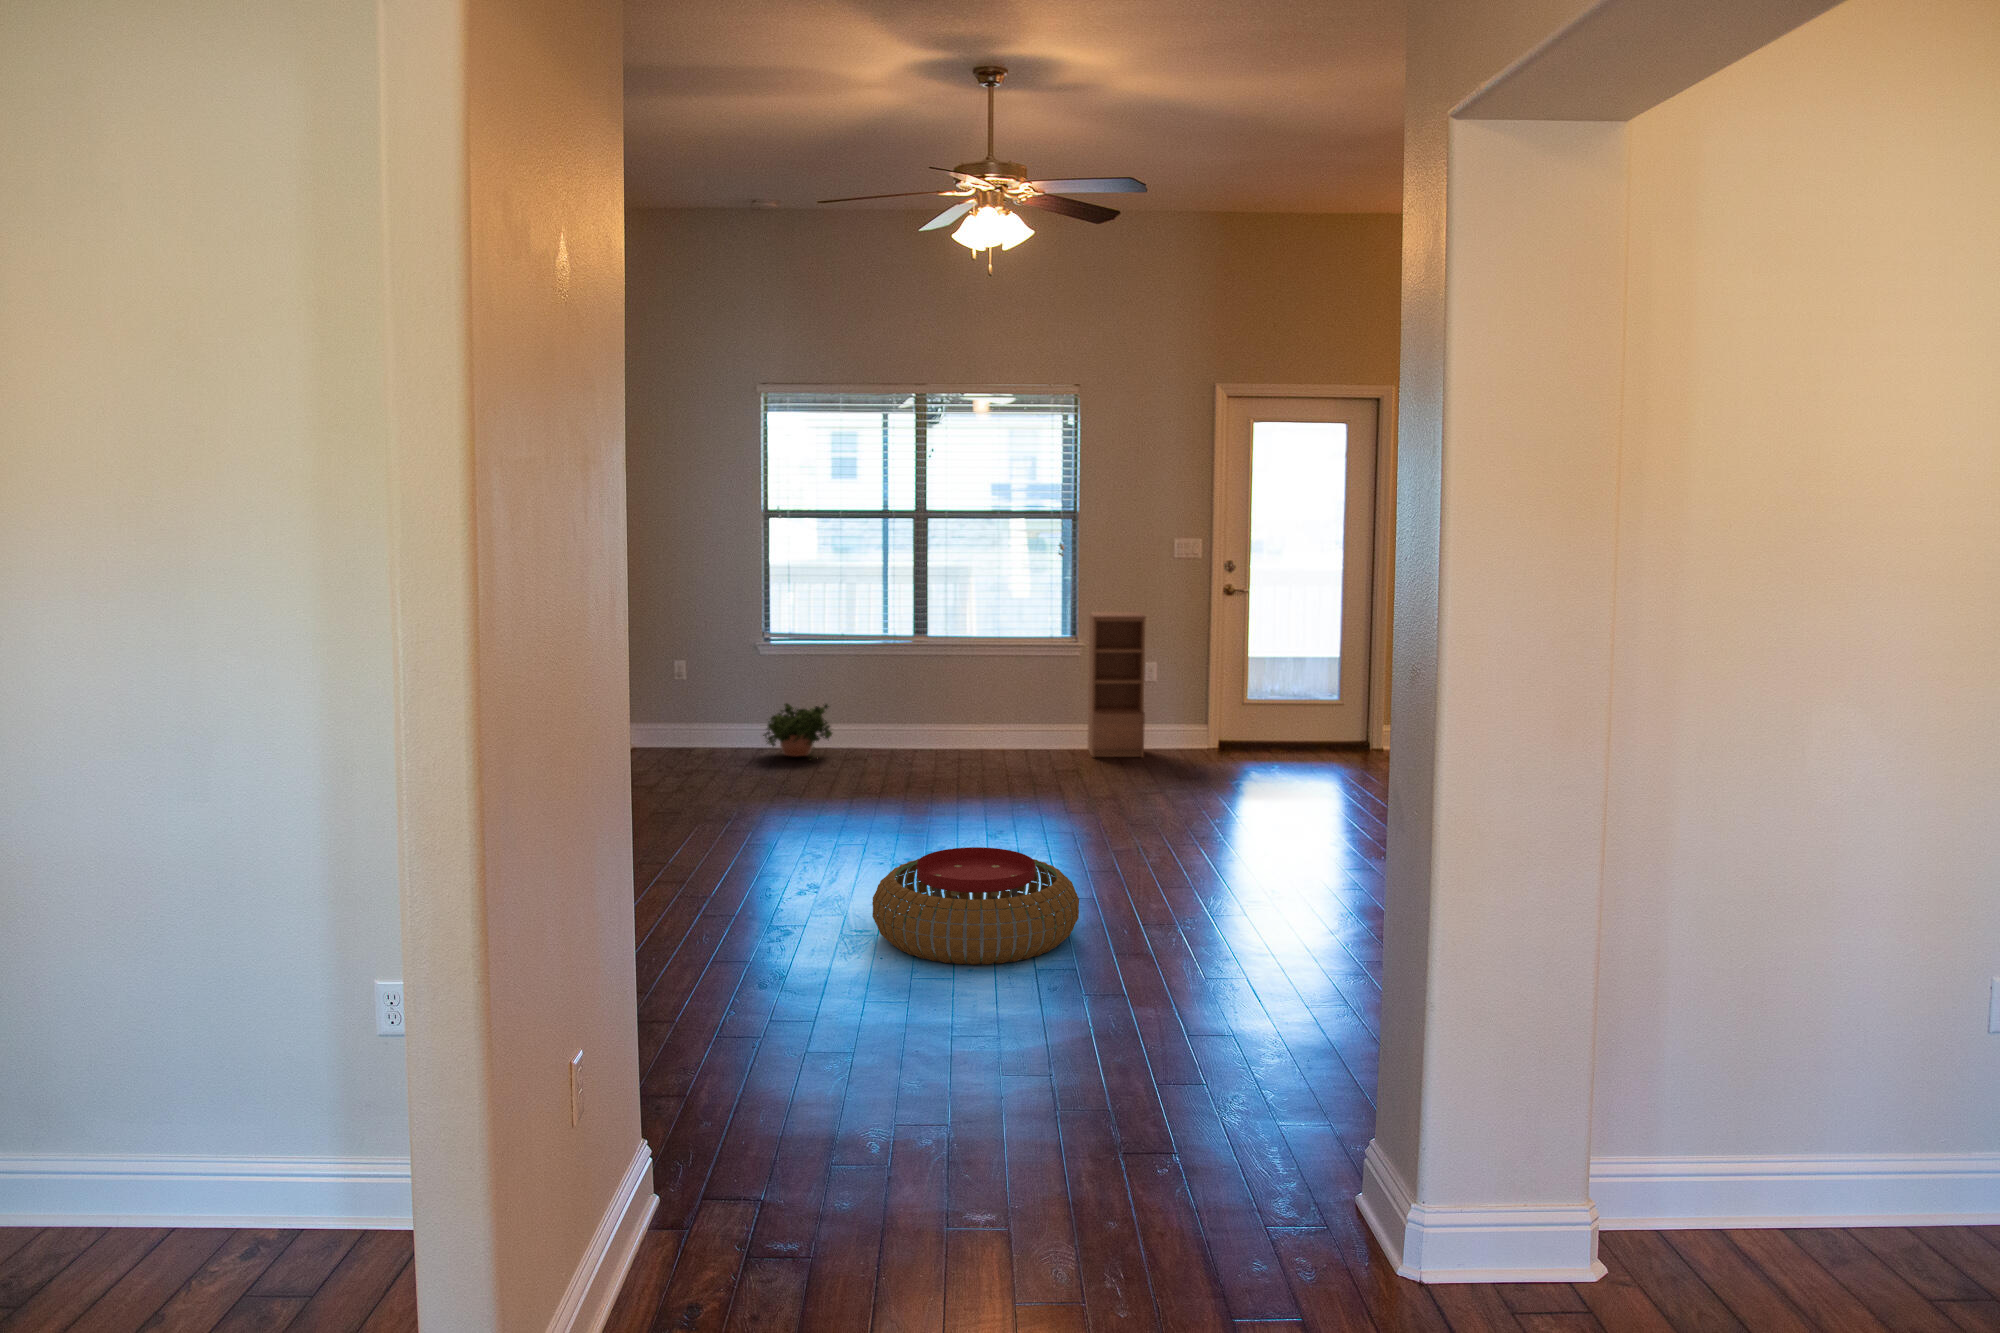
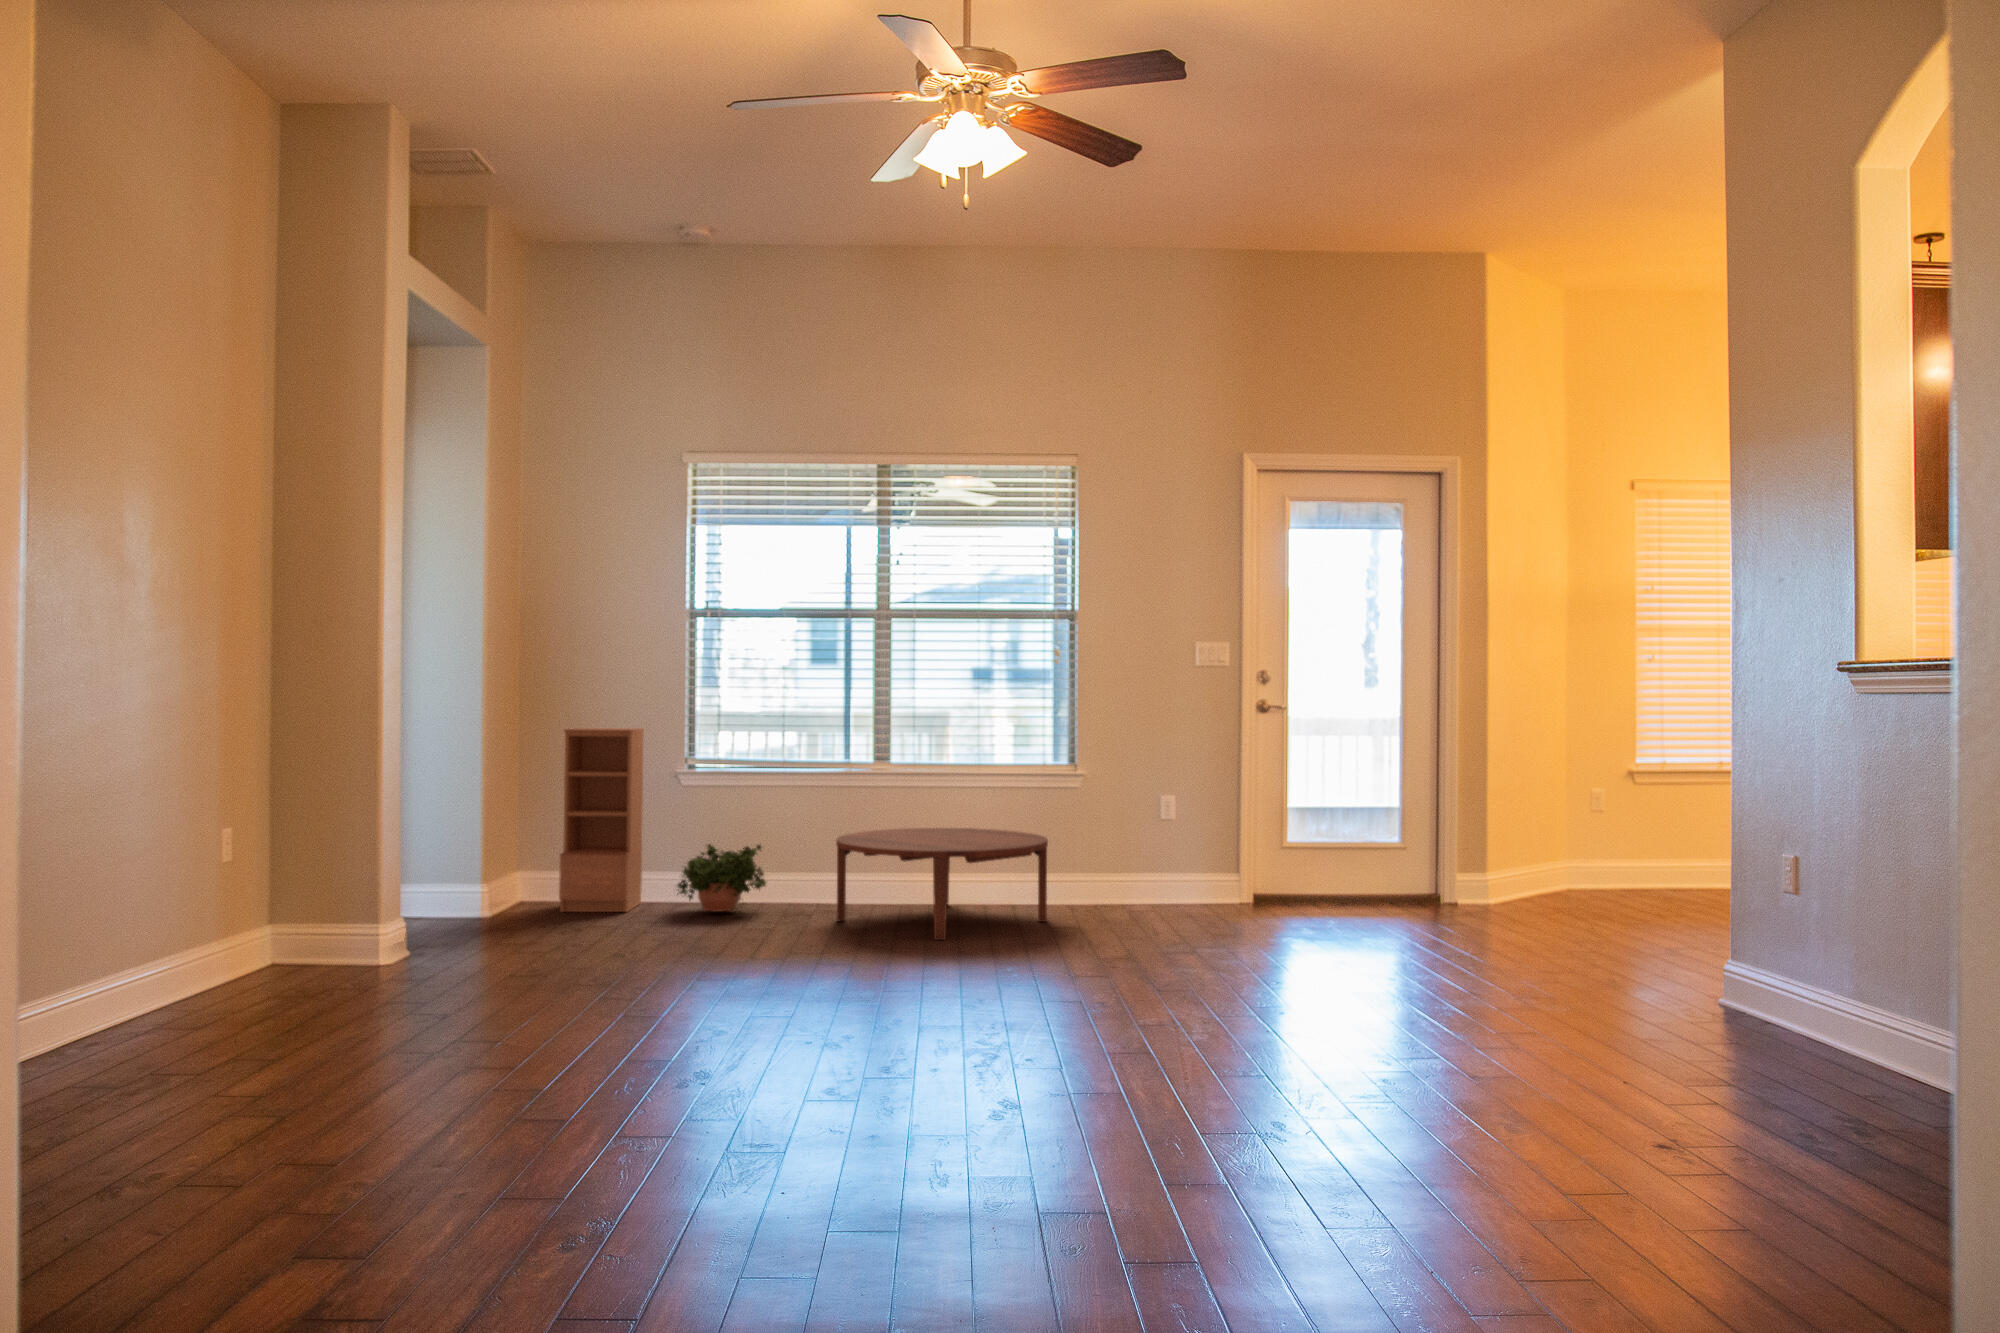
bookcase: present [1088,612,1146,758] -> present [559,728,644,912]
coffee table: none [888,689,1054,782] -> present [836,828,1048,940]
pouf: present [872,847,1079,965] -> none [763,1010,1104,1210]

